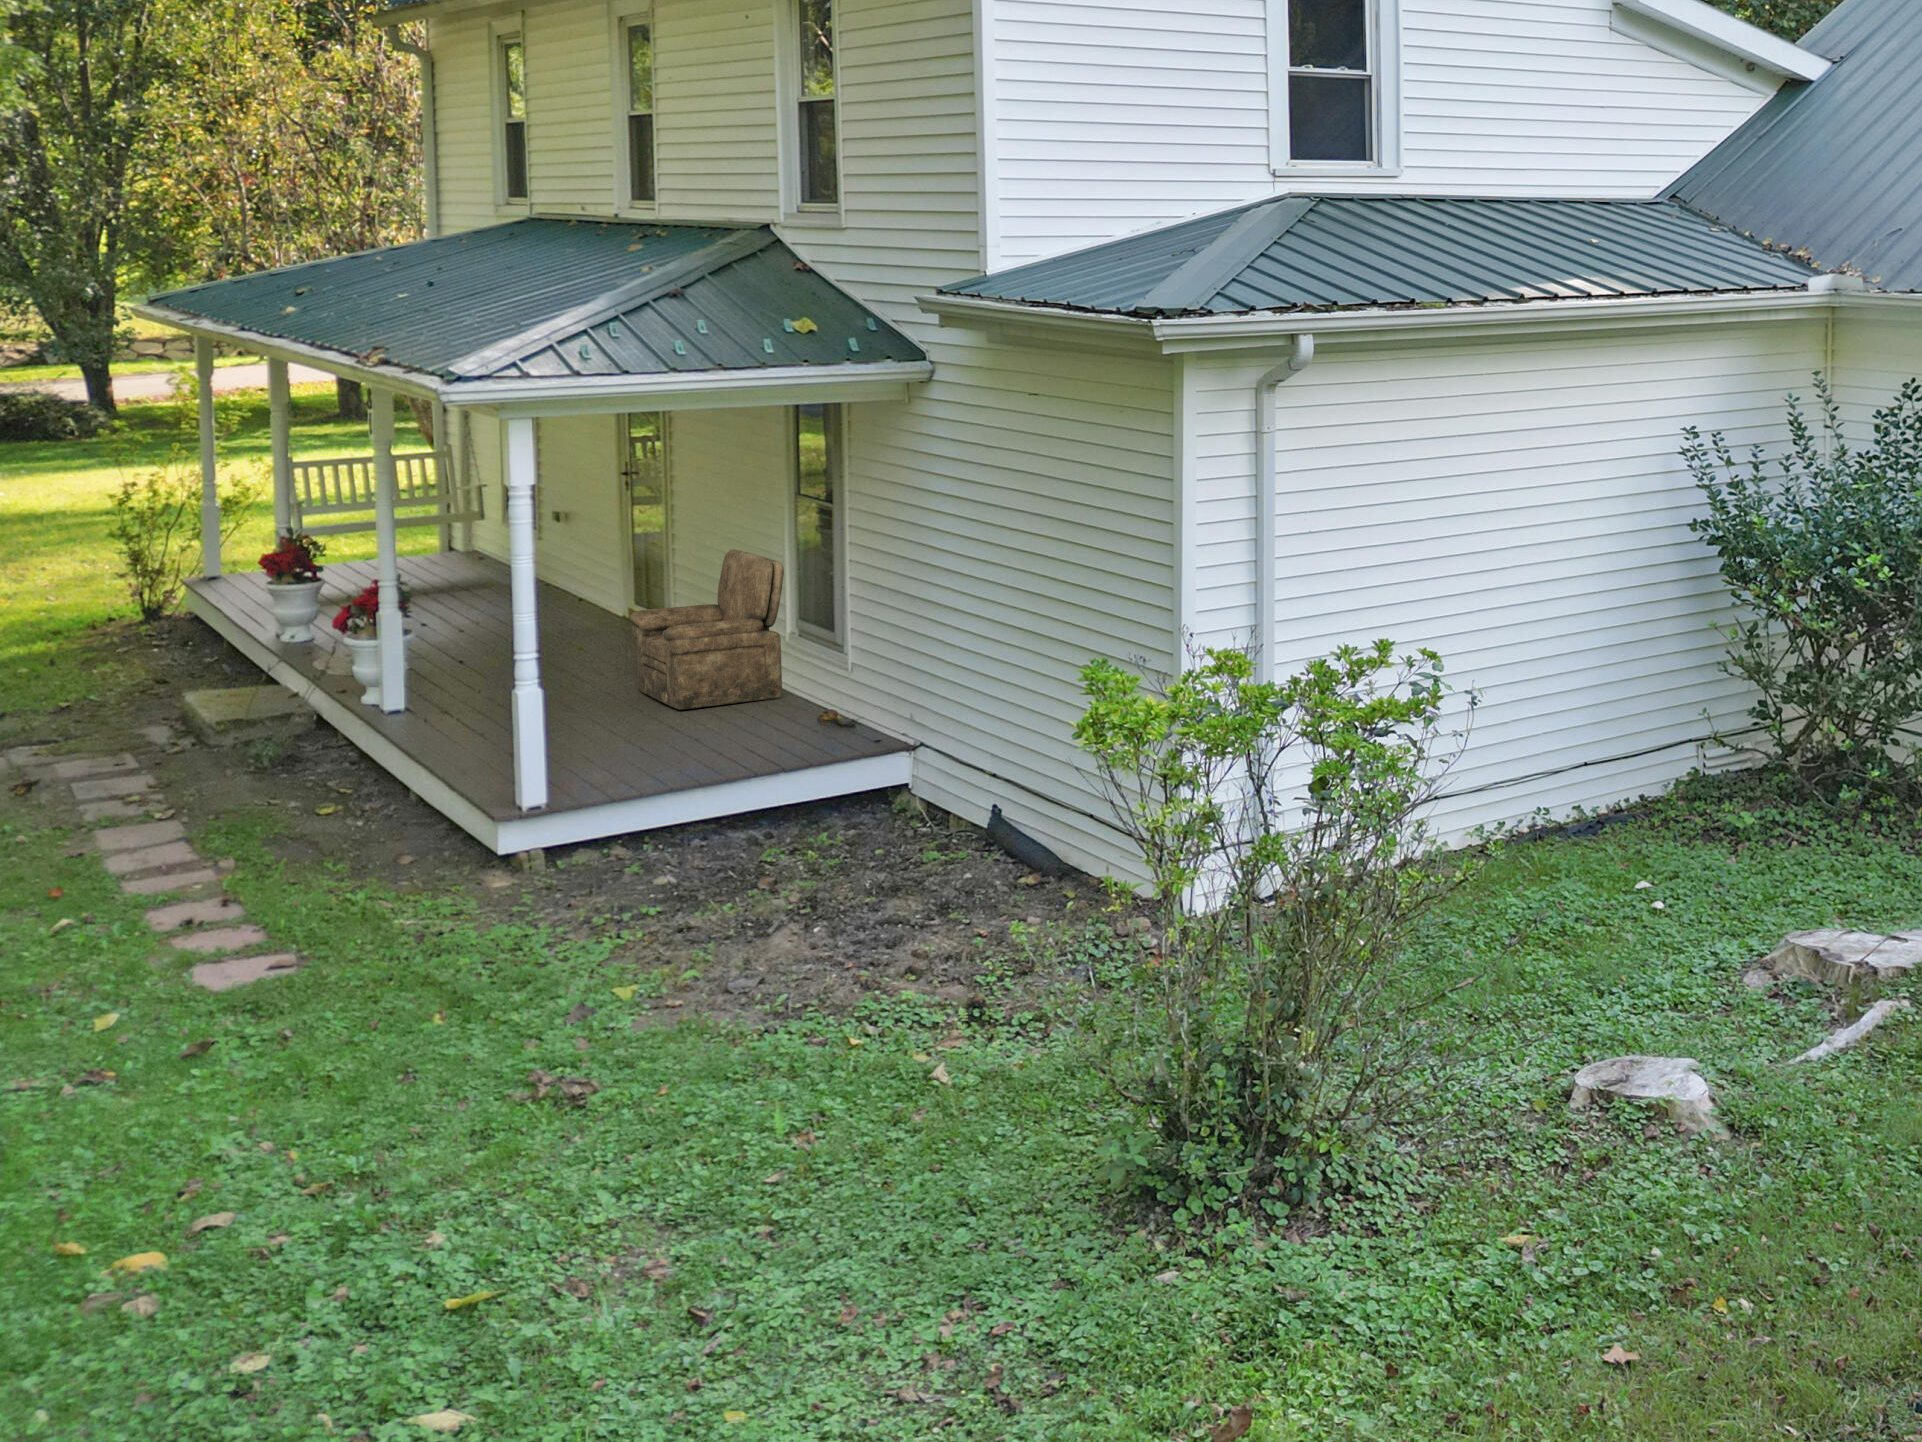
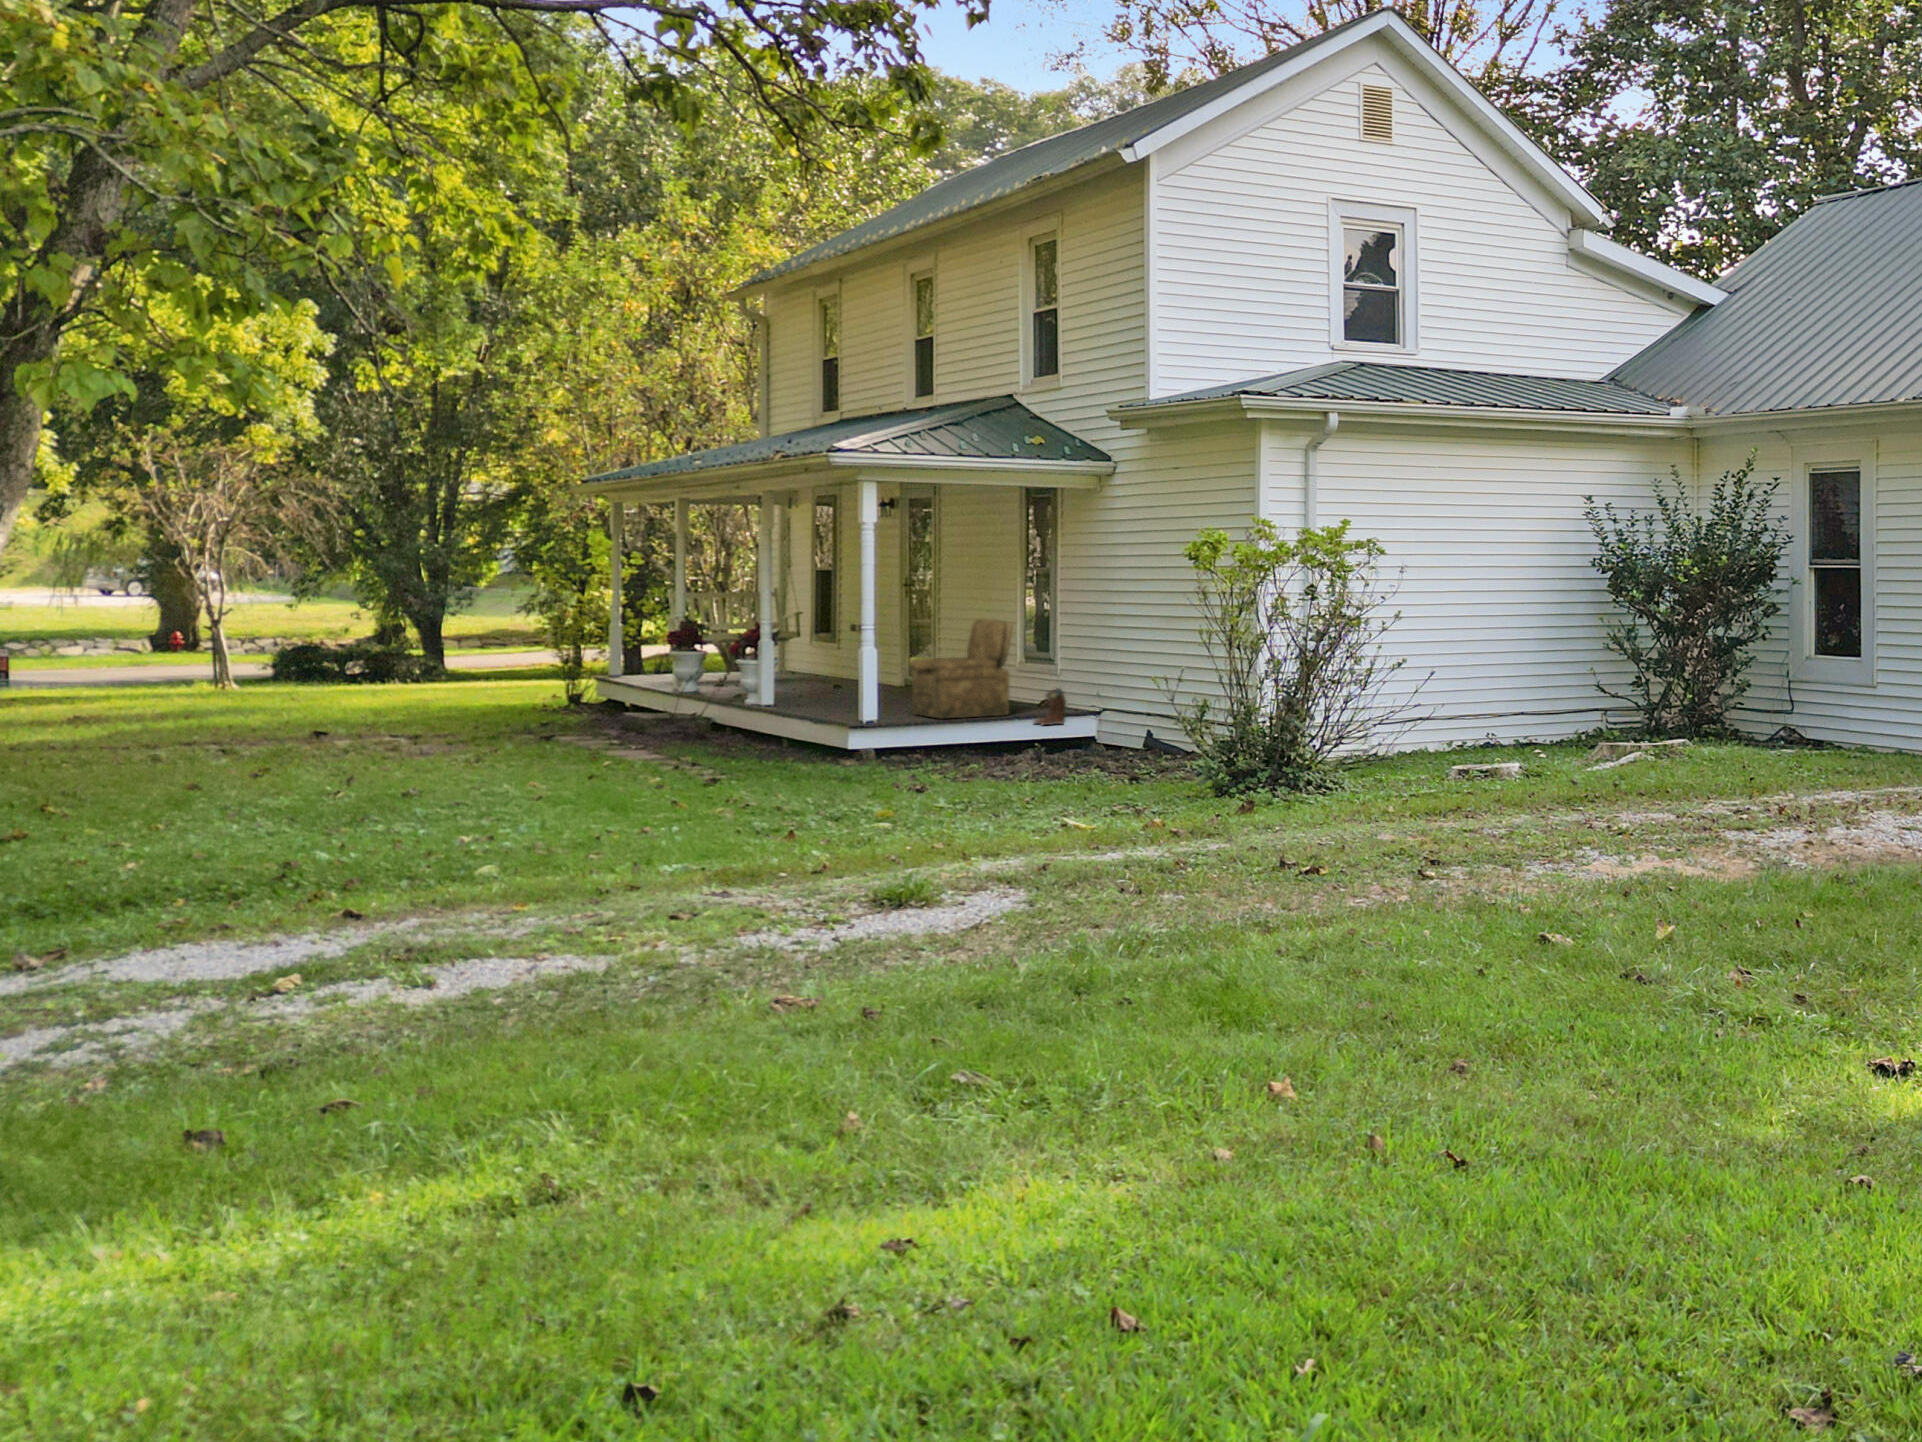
boots: none [817,678,868,736] -> present [1034,688,1067,725]

